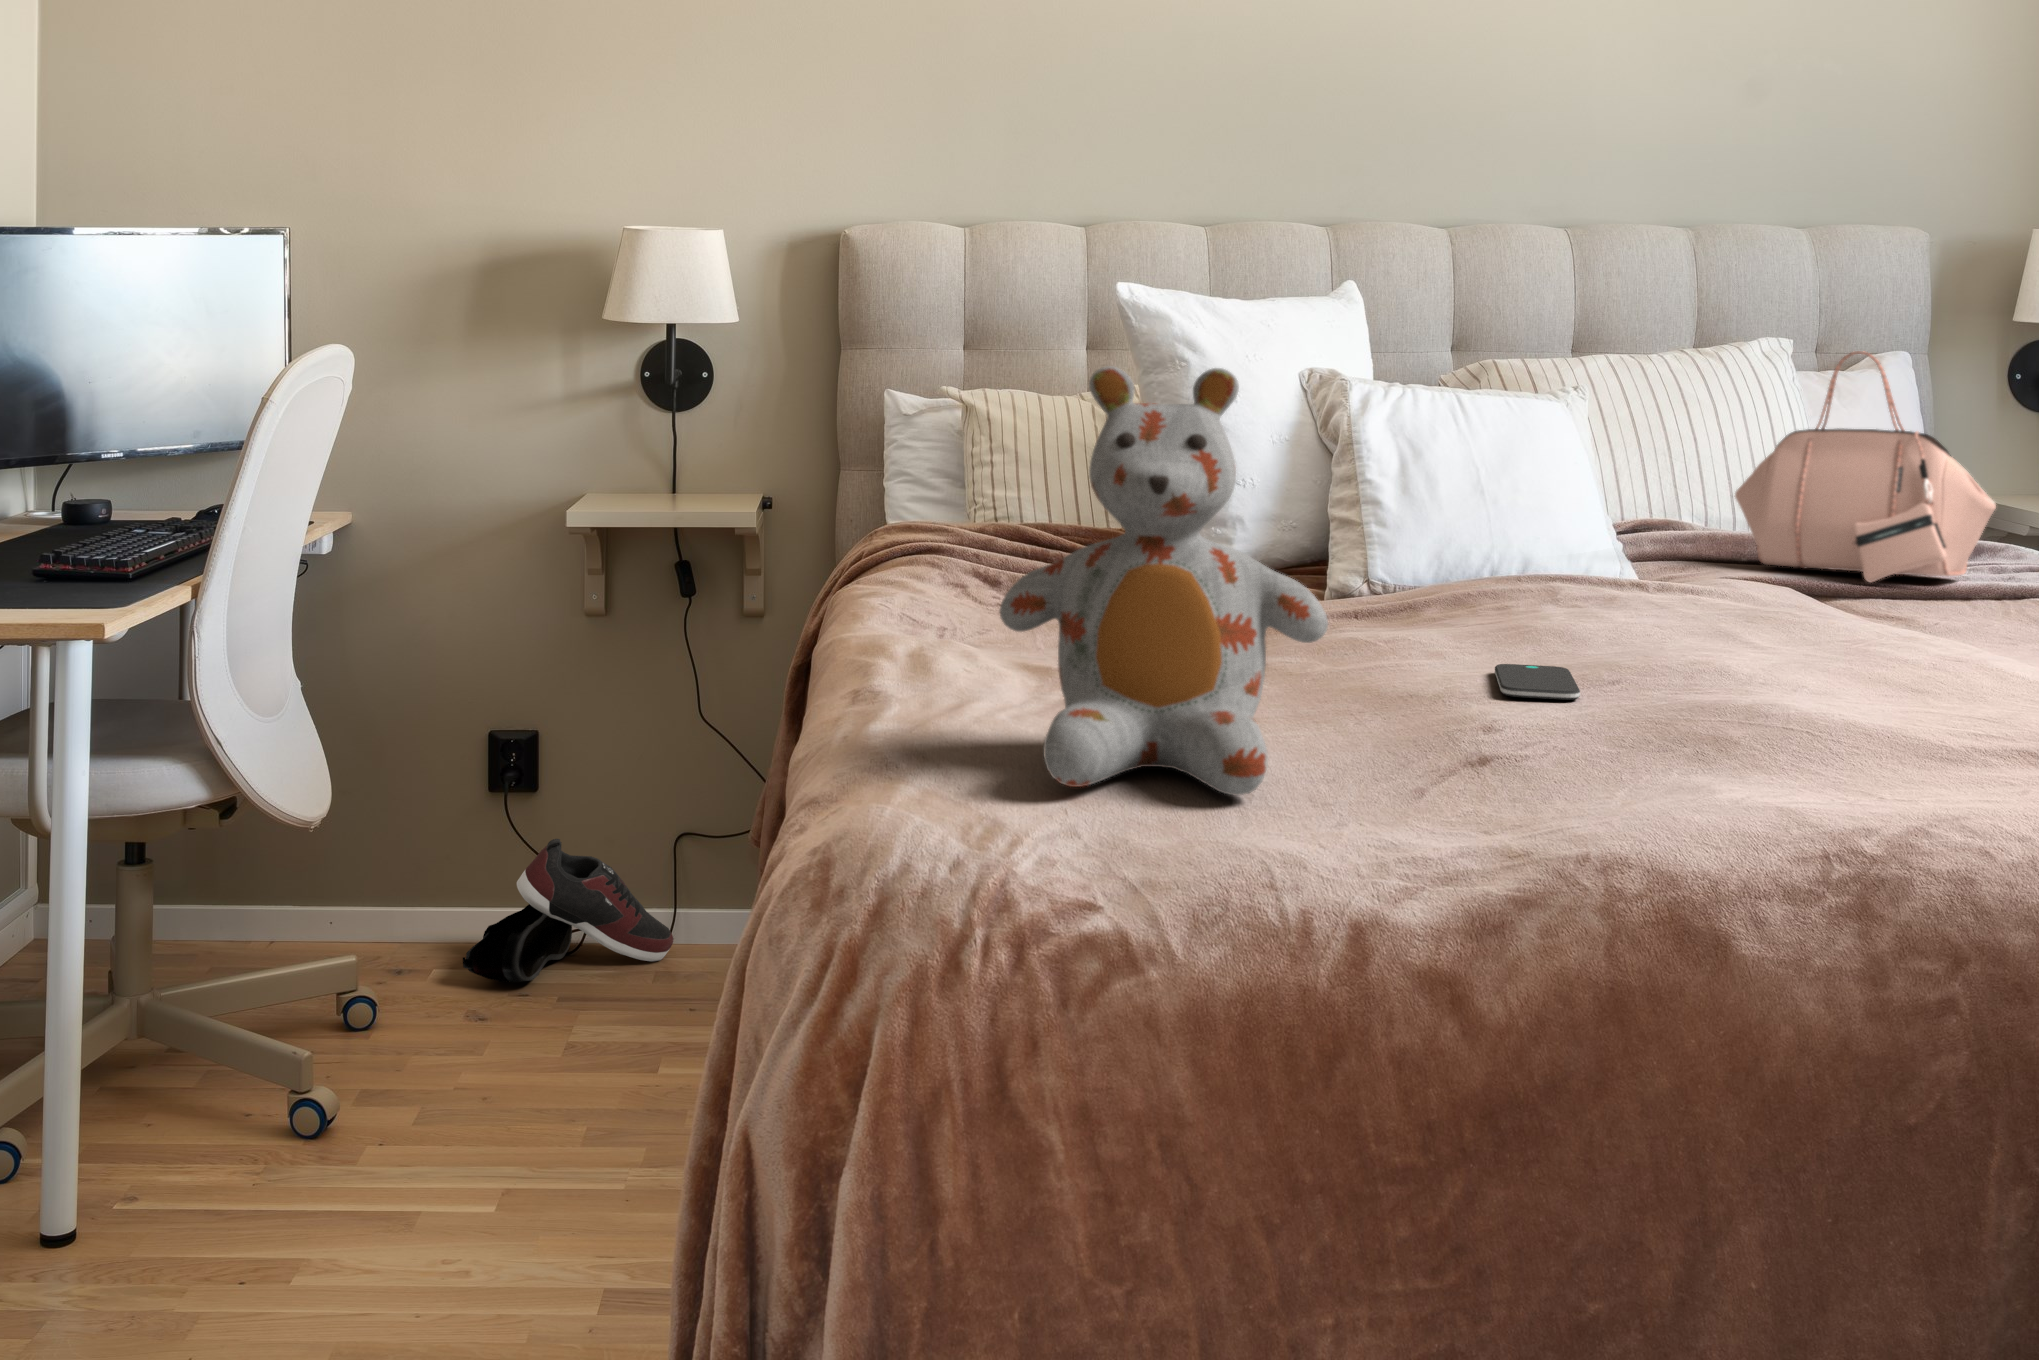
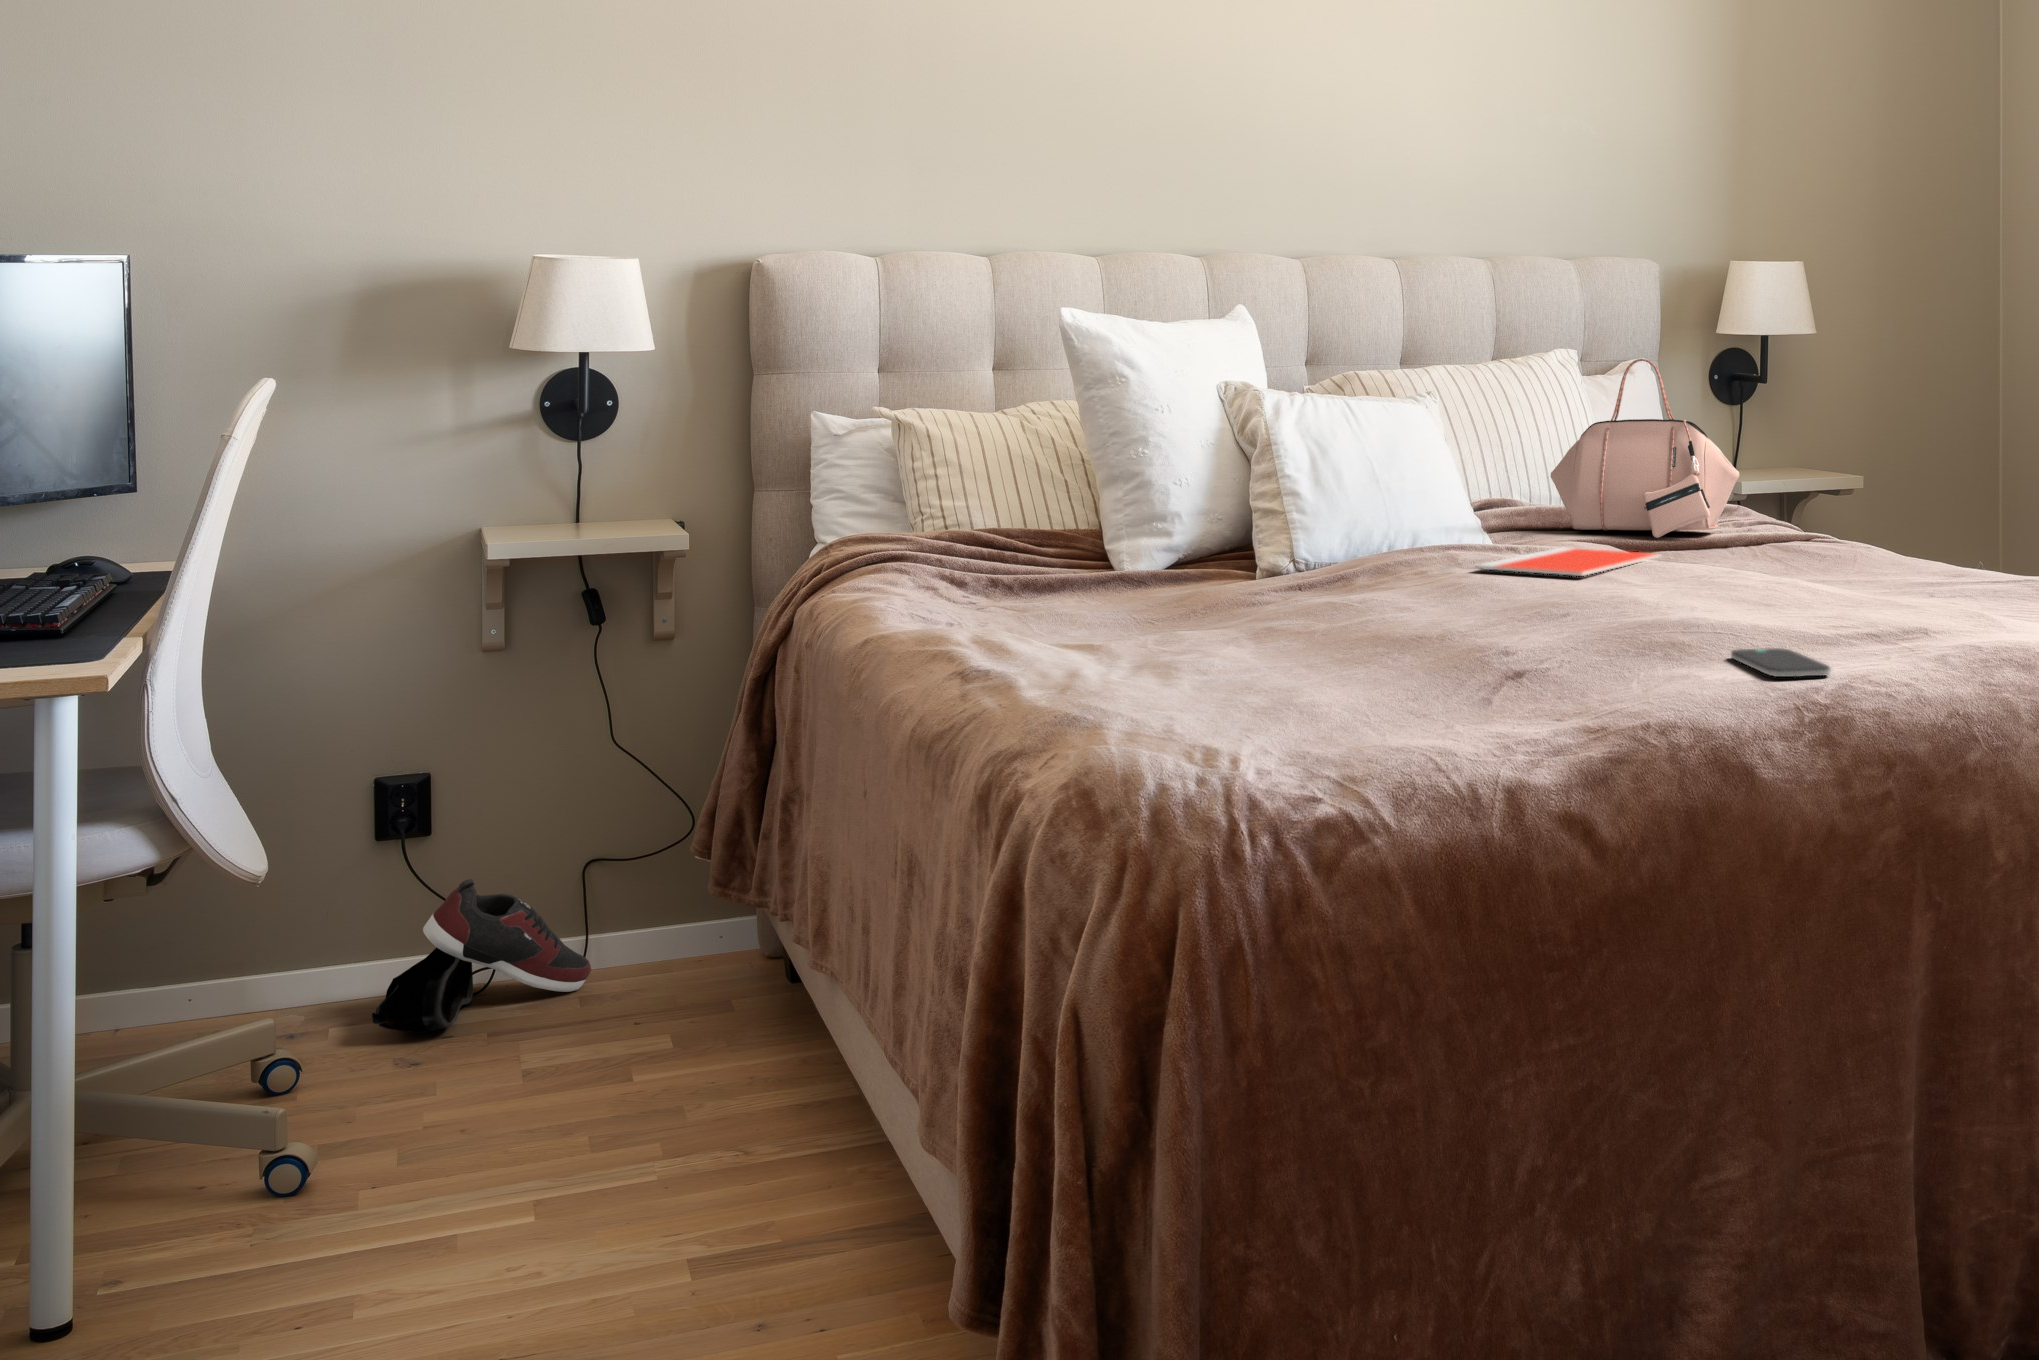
stuffed bear: present [1000,366,1328,796] -> none [1135,380,1396,722]
notebook: none [1583,587,1858,628] -> present [1476,548,1661,576]
smartphone: present [1495,664,1580,700] -> present [1731,648,1831,677]

